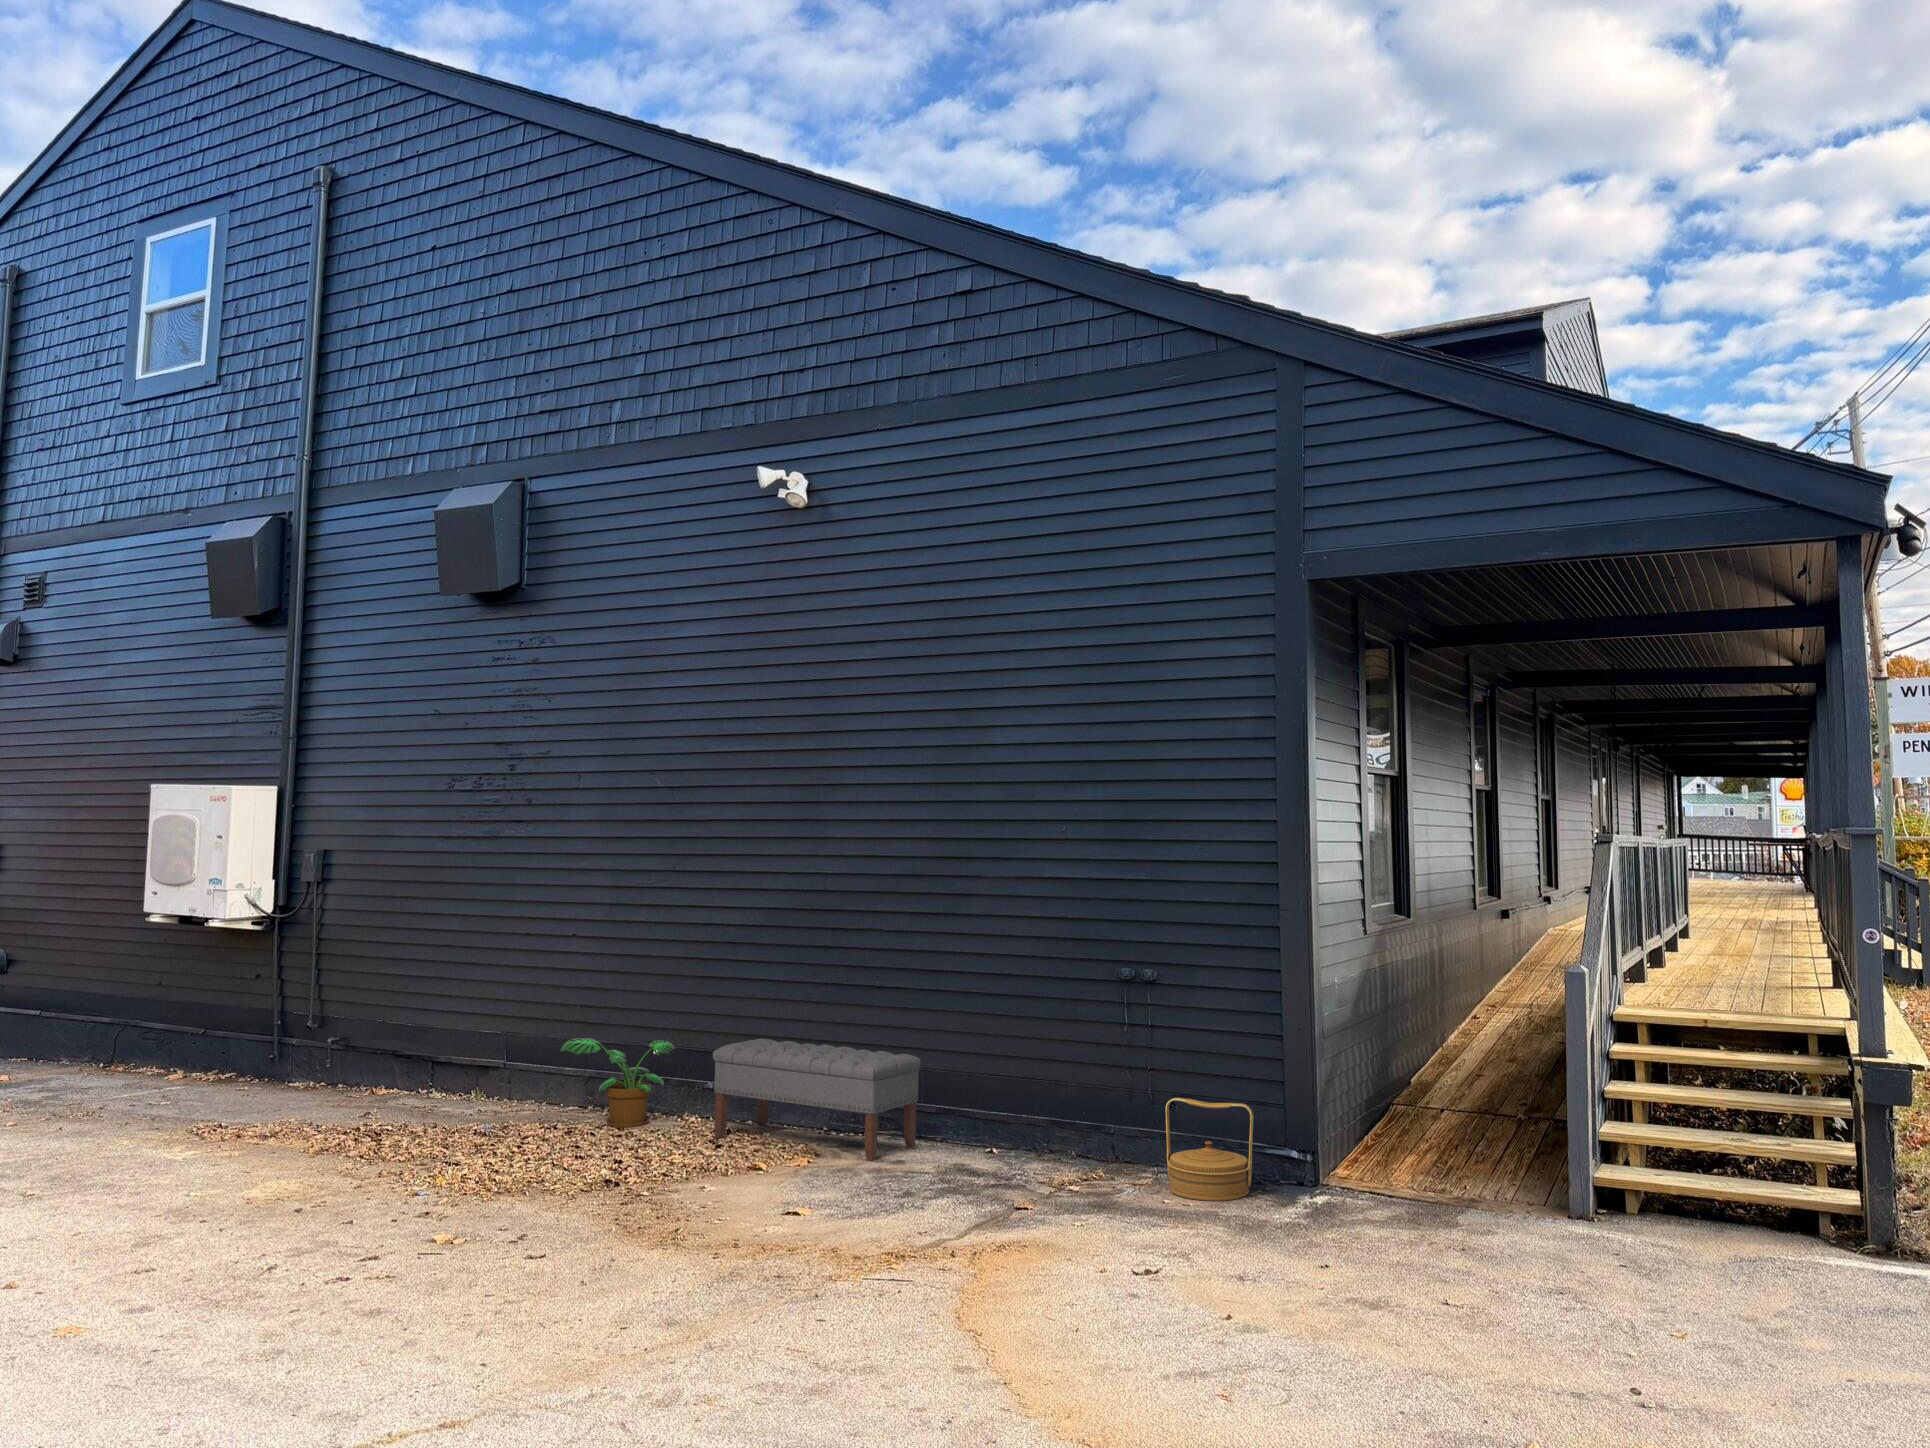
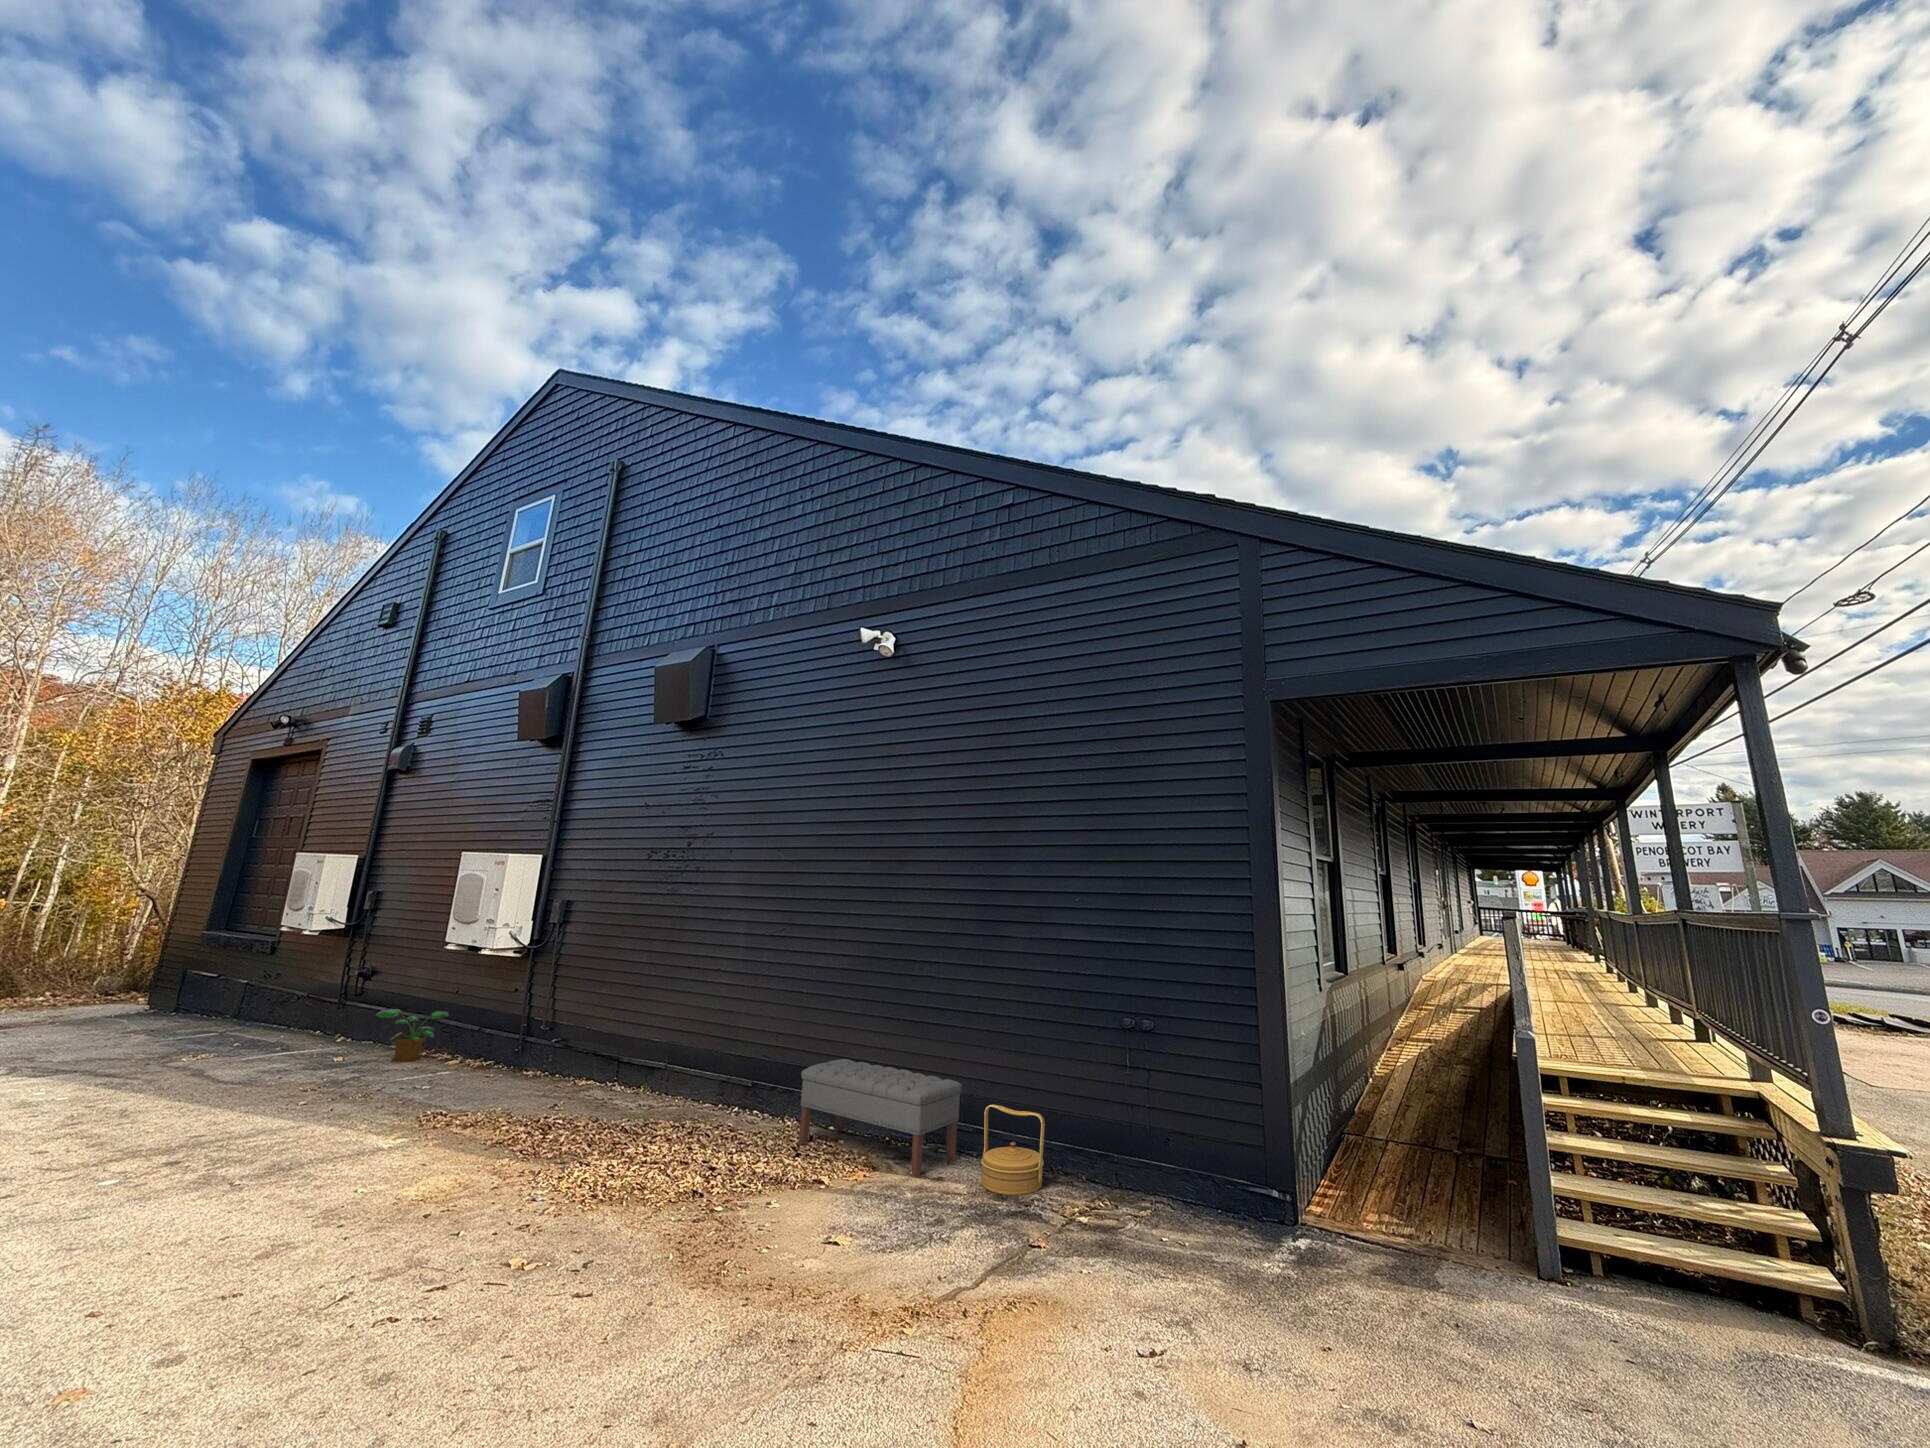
potted plant: present [561,1038,675,1127] -> present [376,1009,449,1062]
woven basket: present [1165,1098,1254,1201] -> present [981,1104,1045,1195]

